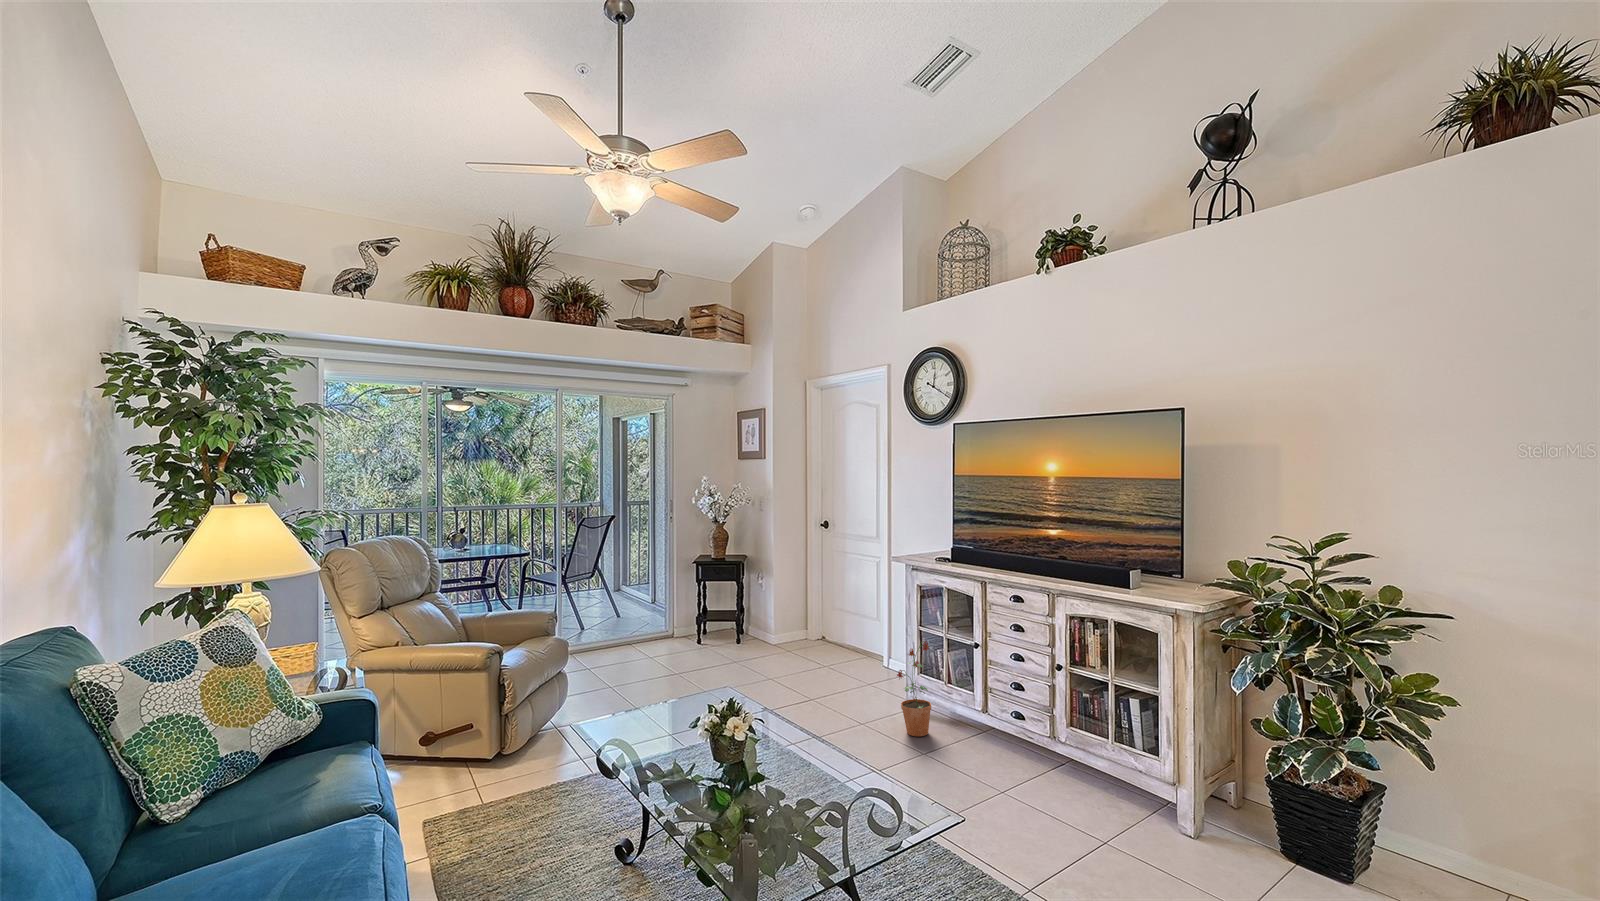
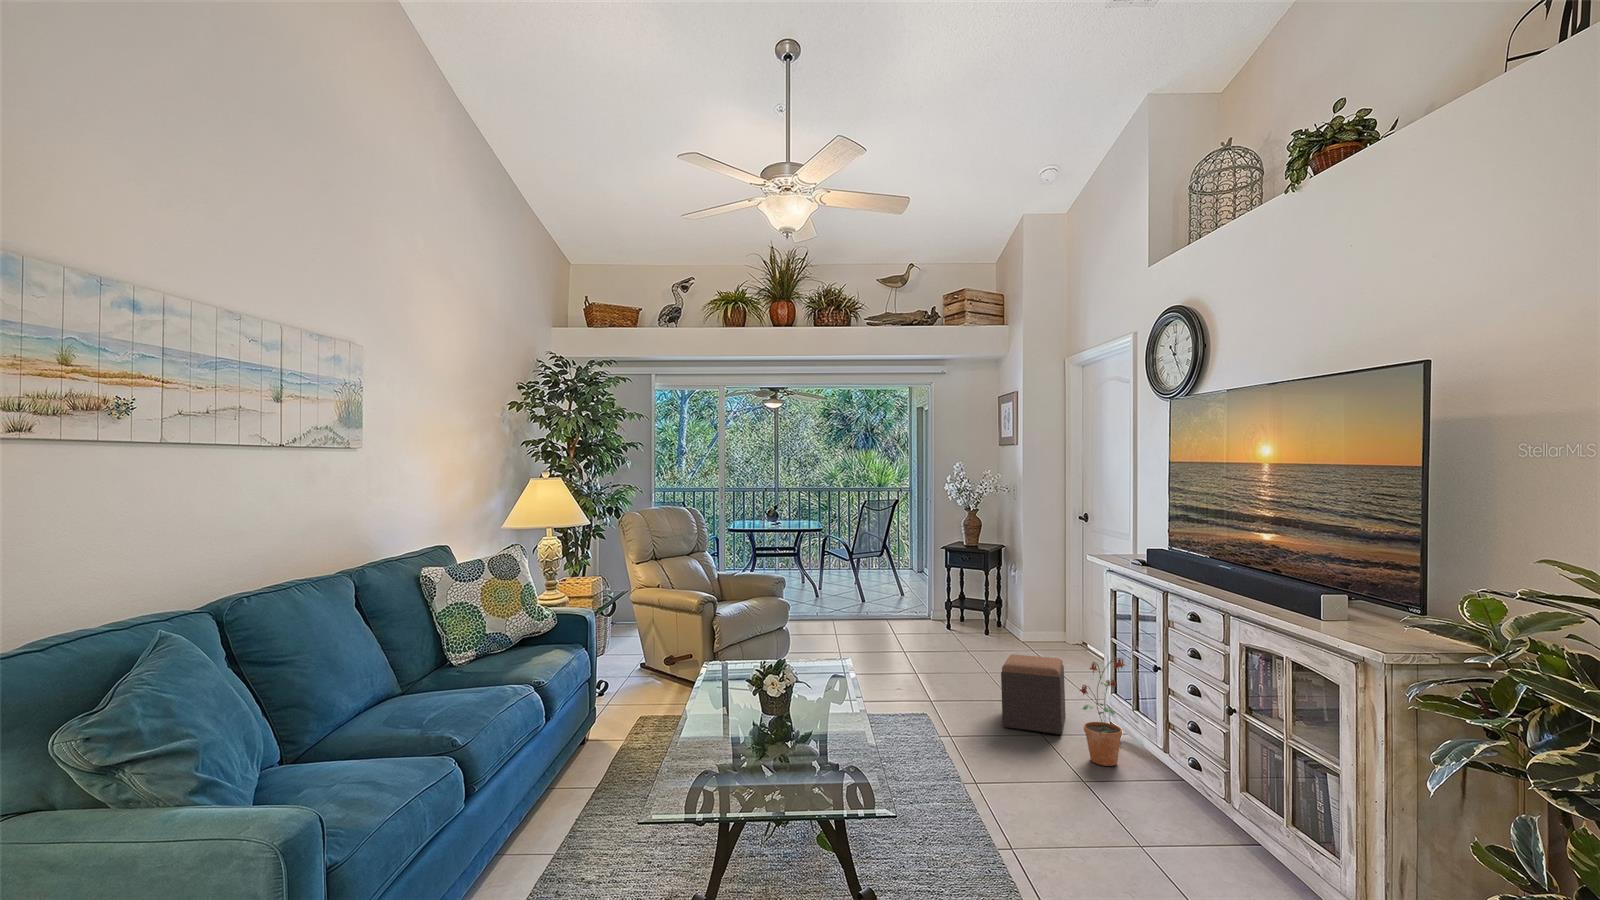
footstool: none [811,651,872,723] -> present [1001,654,1066,734]

